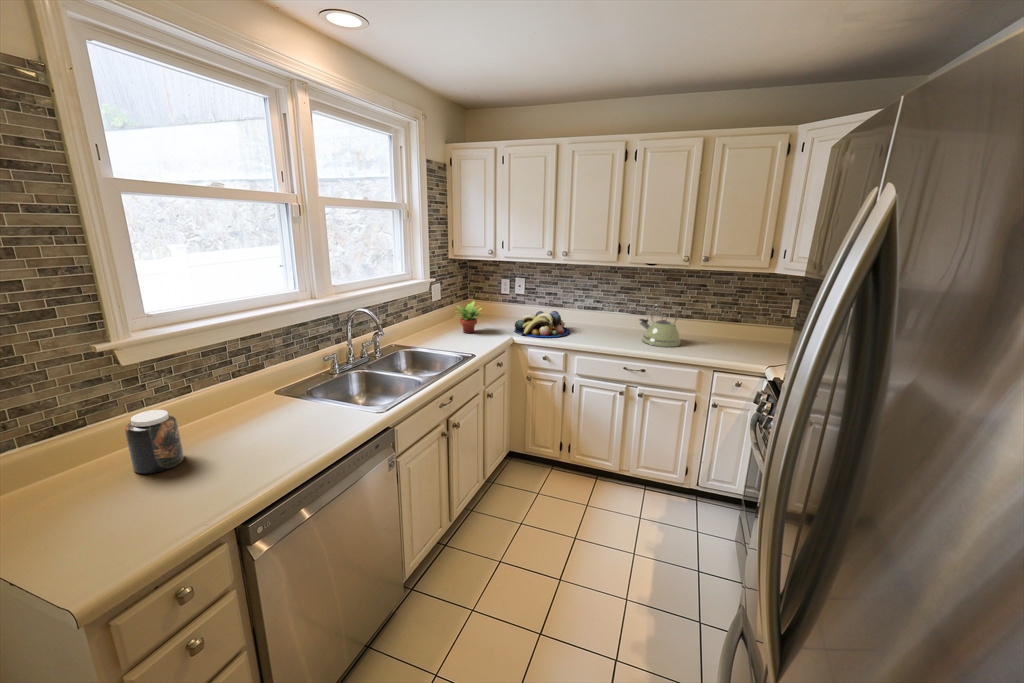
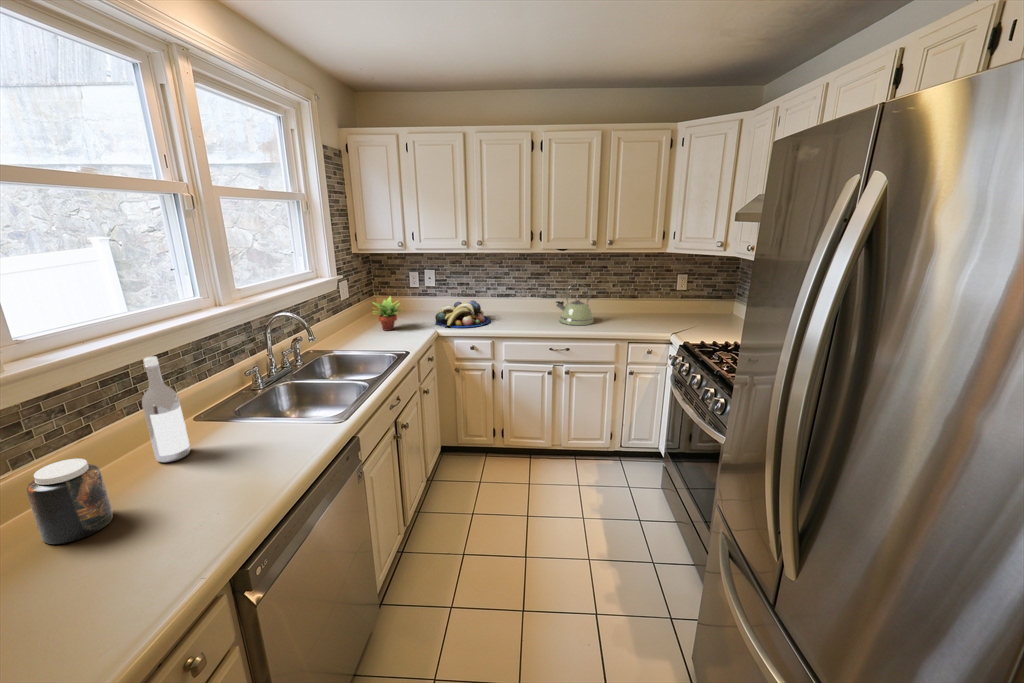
wine bottle: none [225,336,258,424] -> present [142,356,190,462]

